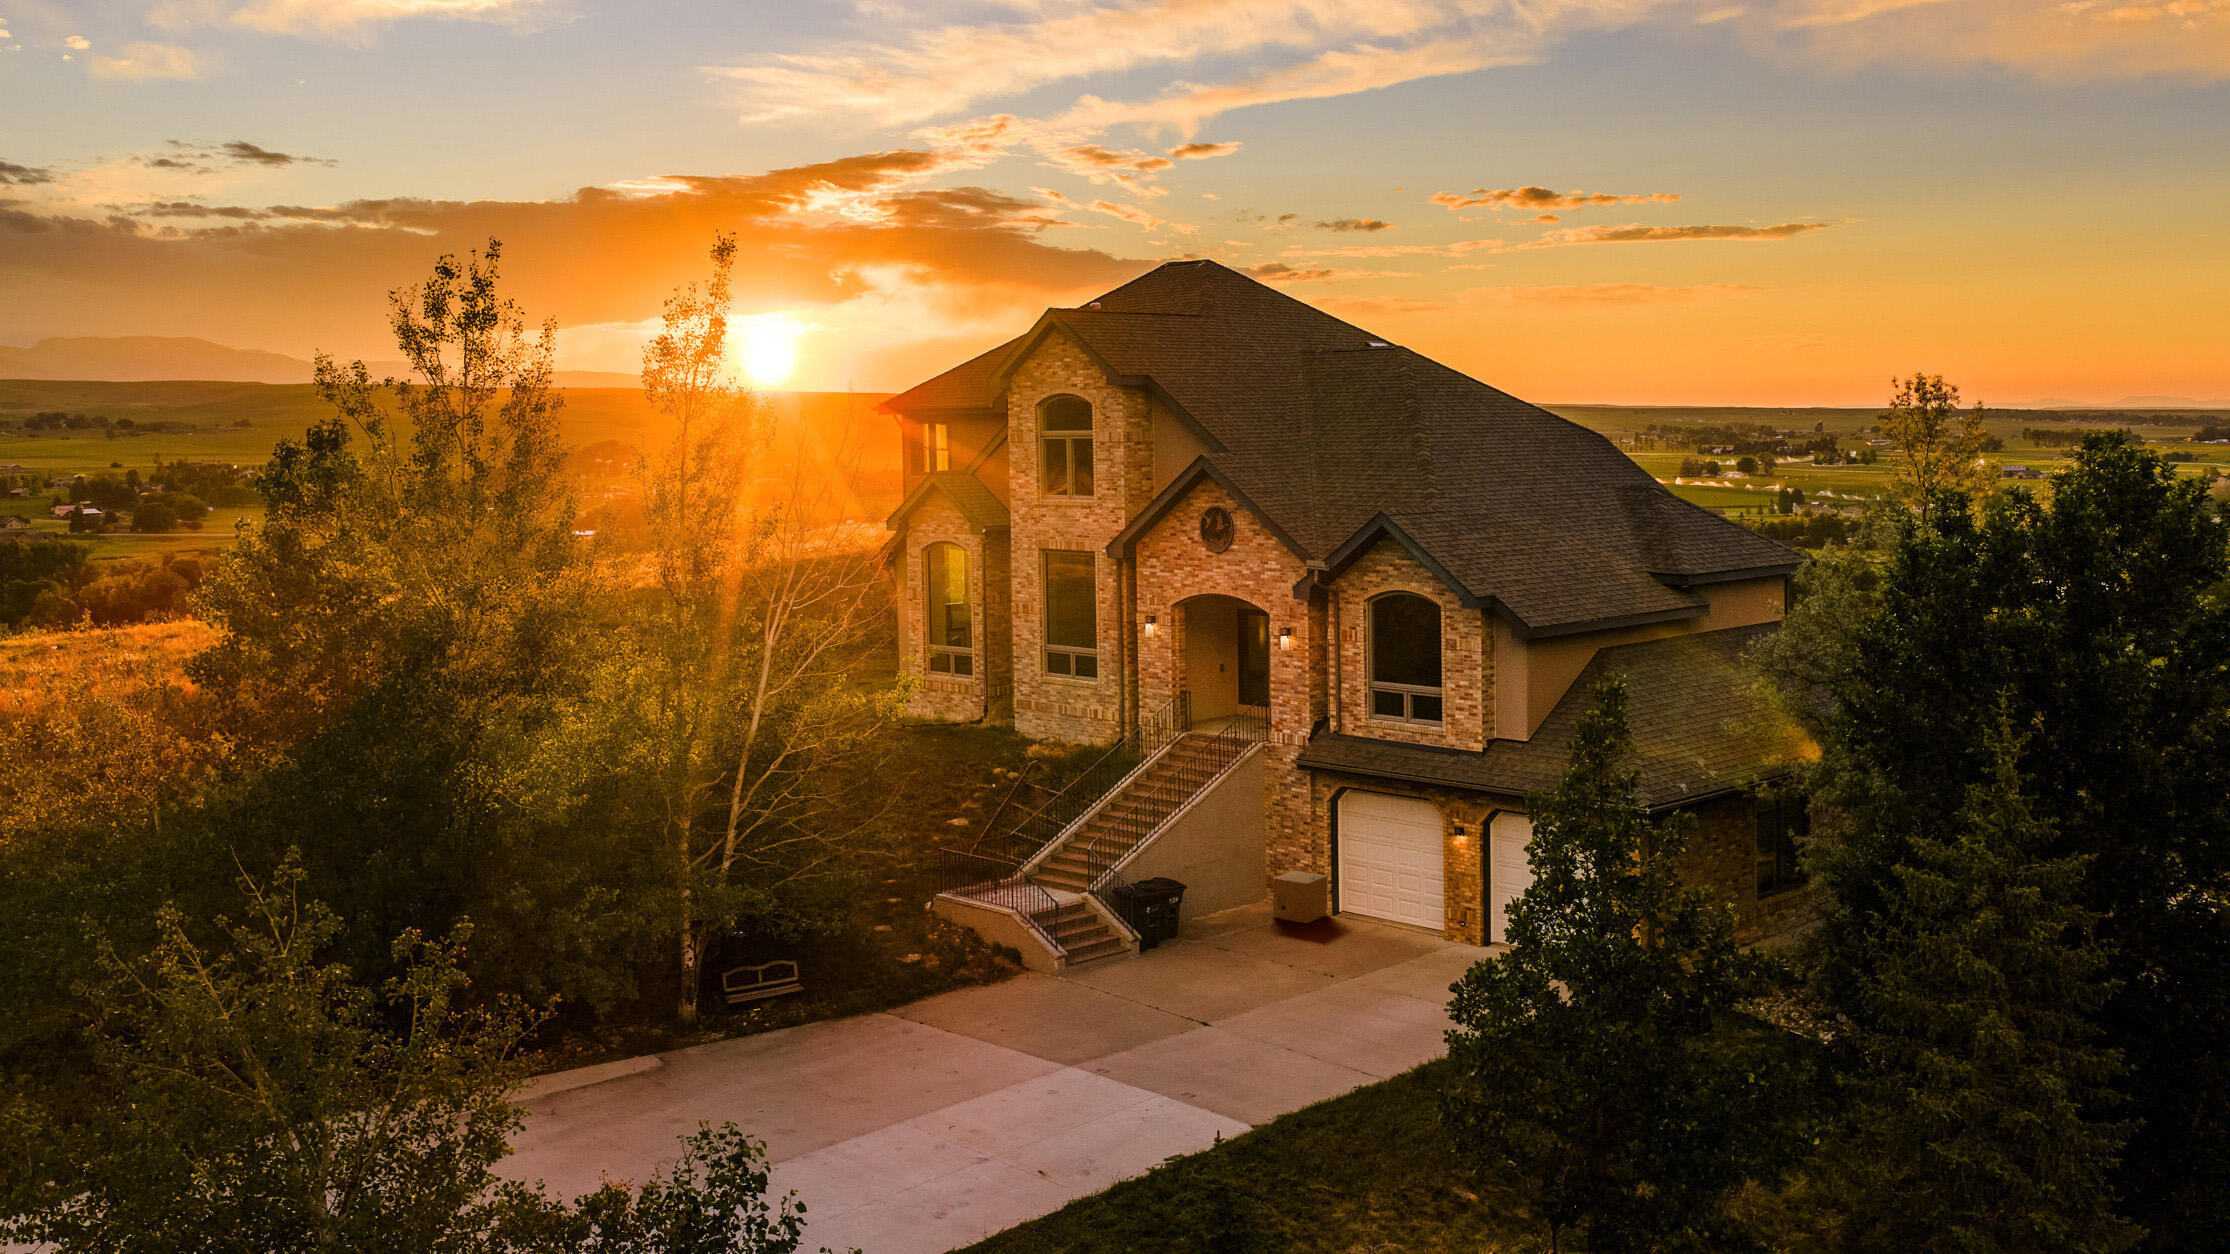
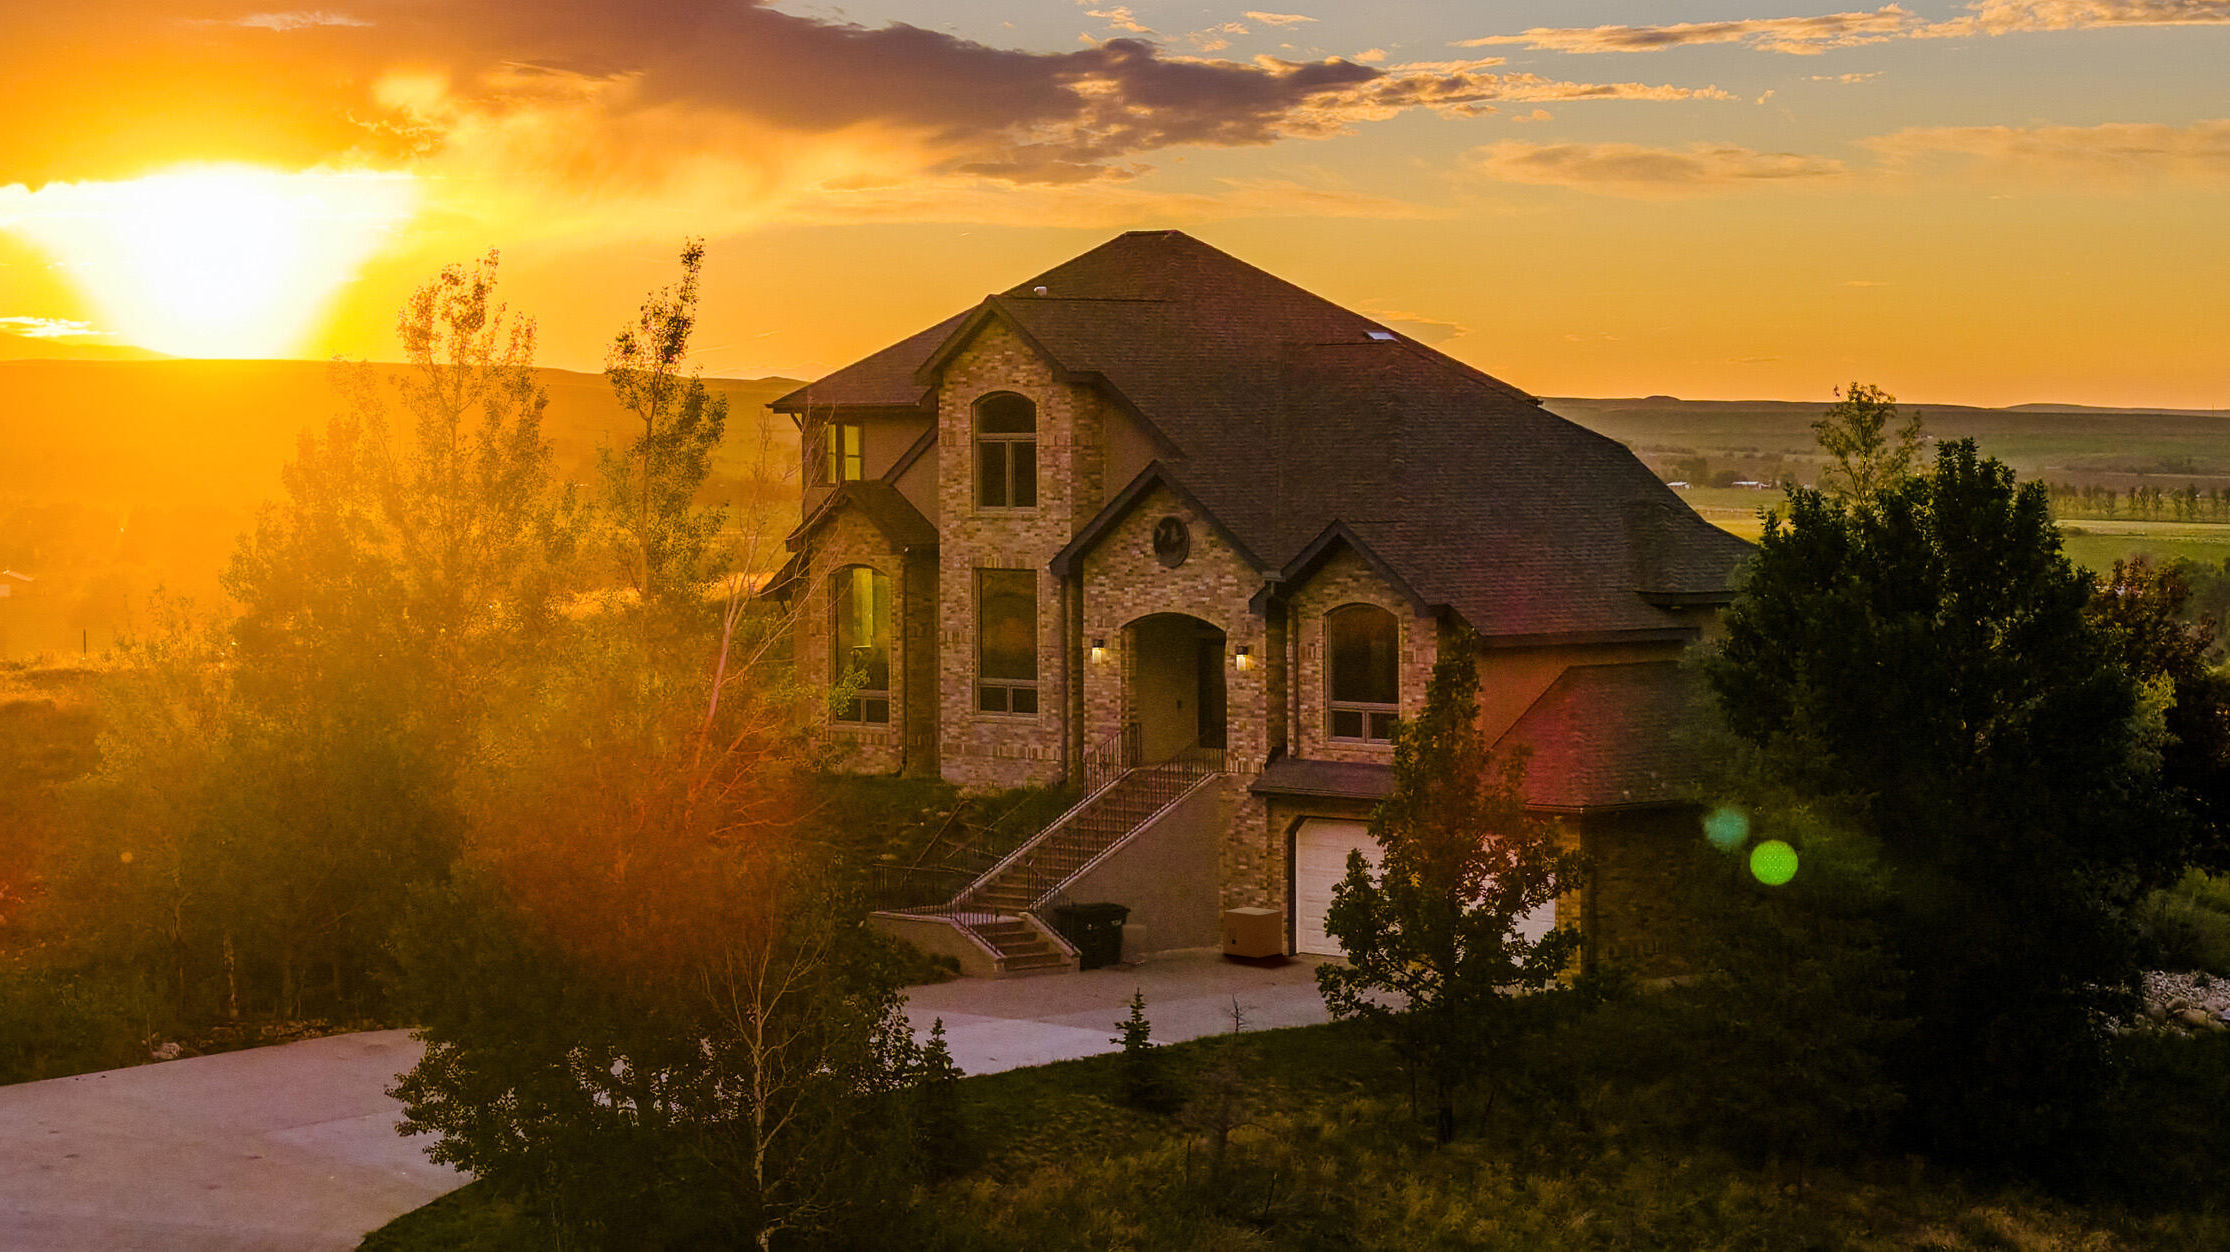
planter: none [1180,900,1204,941] -> present [1122,925,1147,964]

